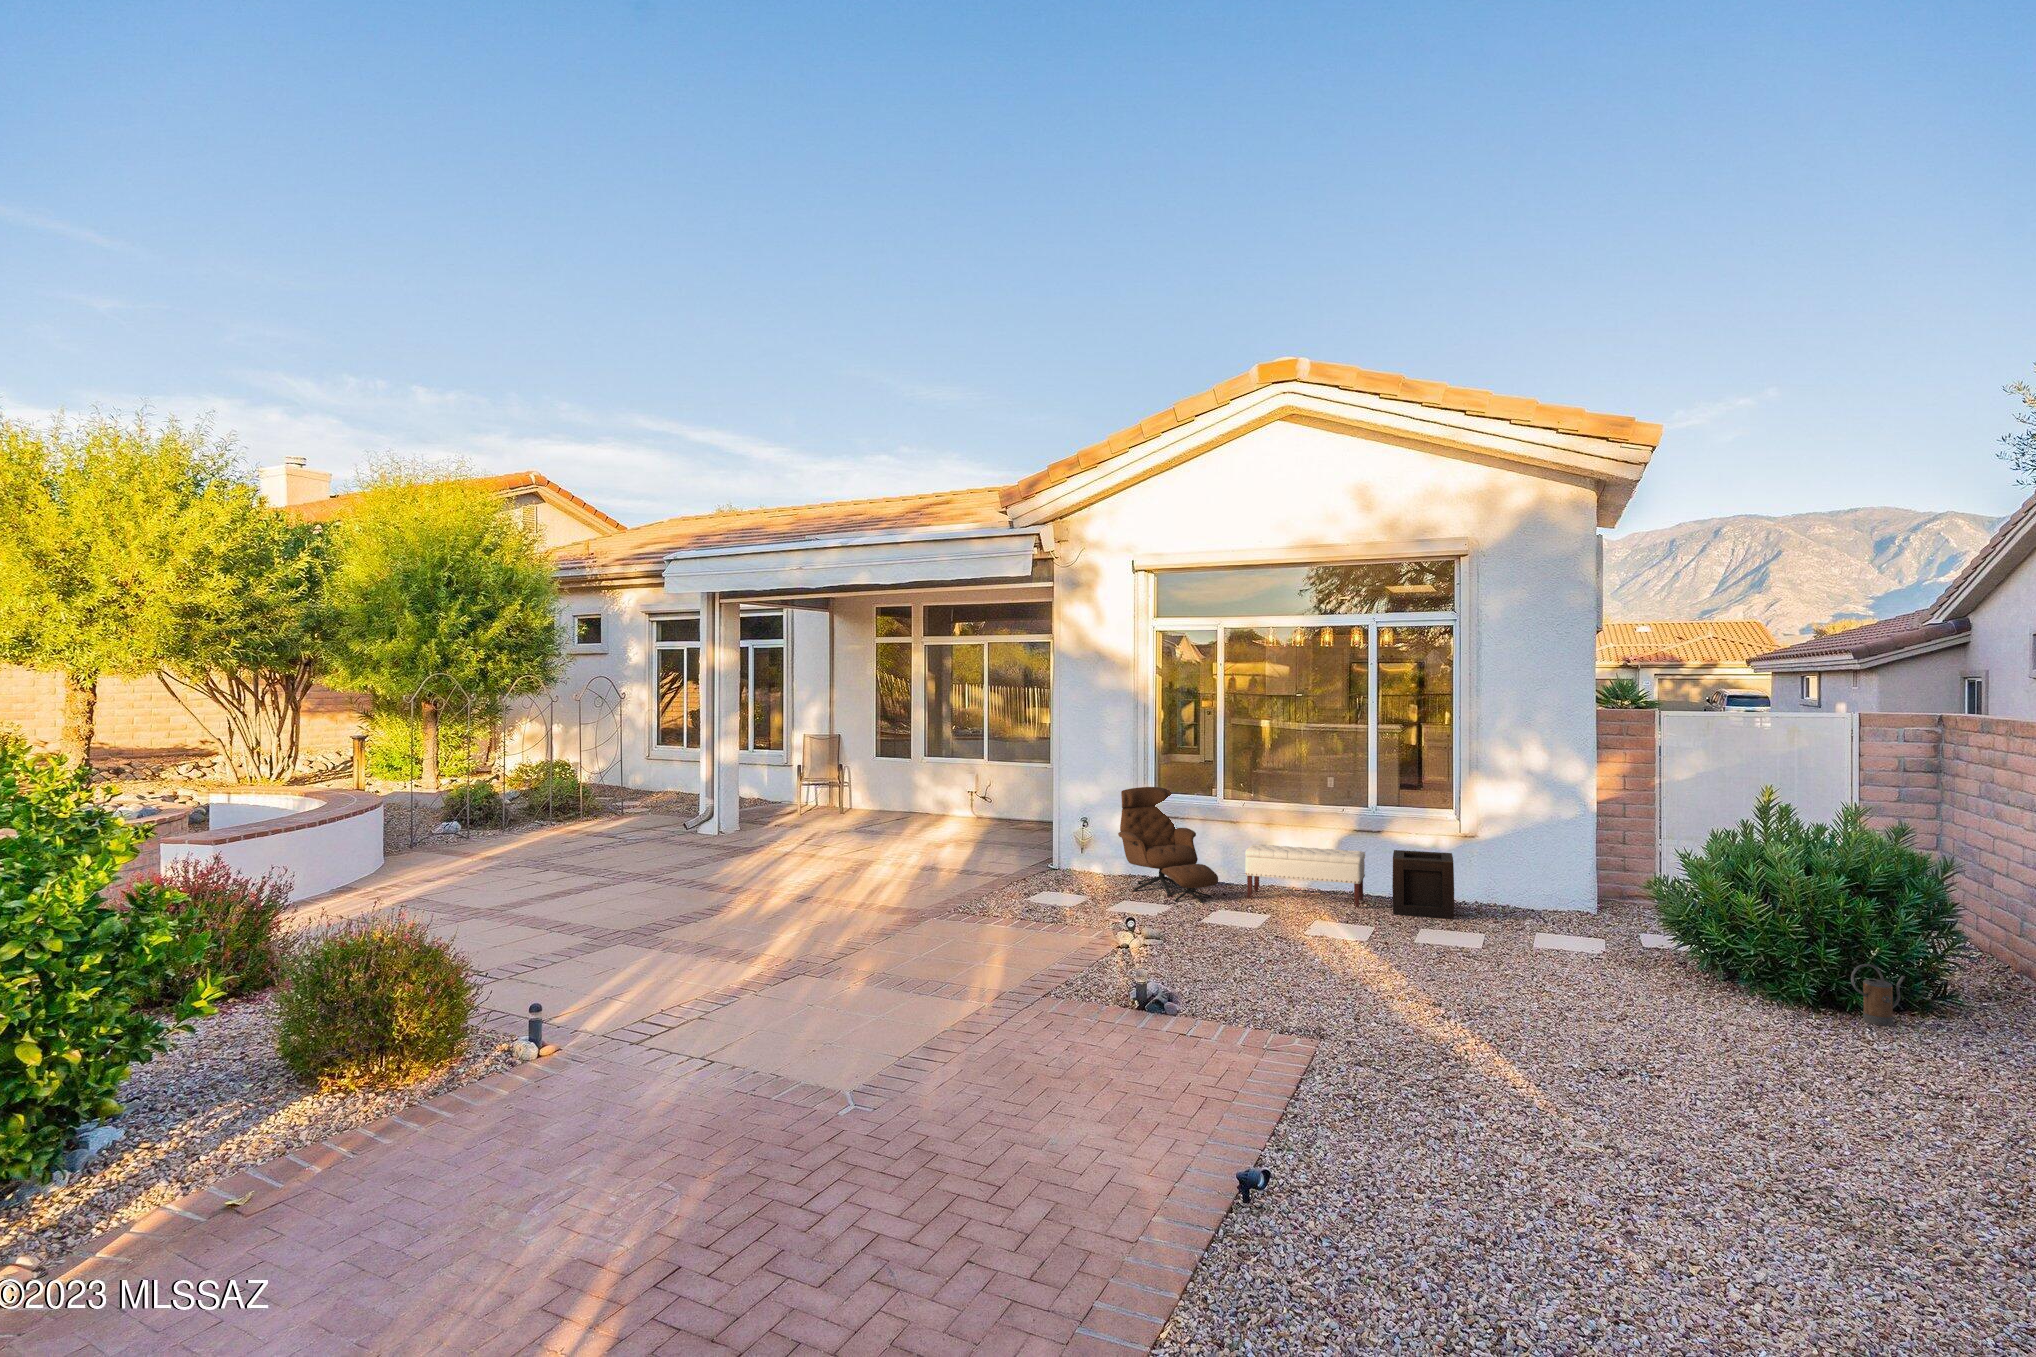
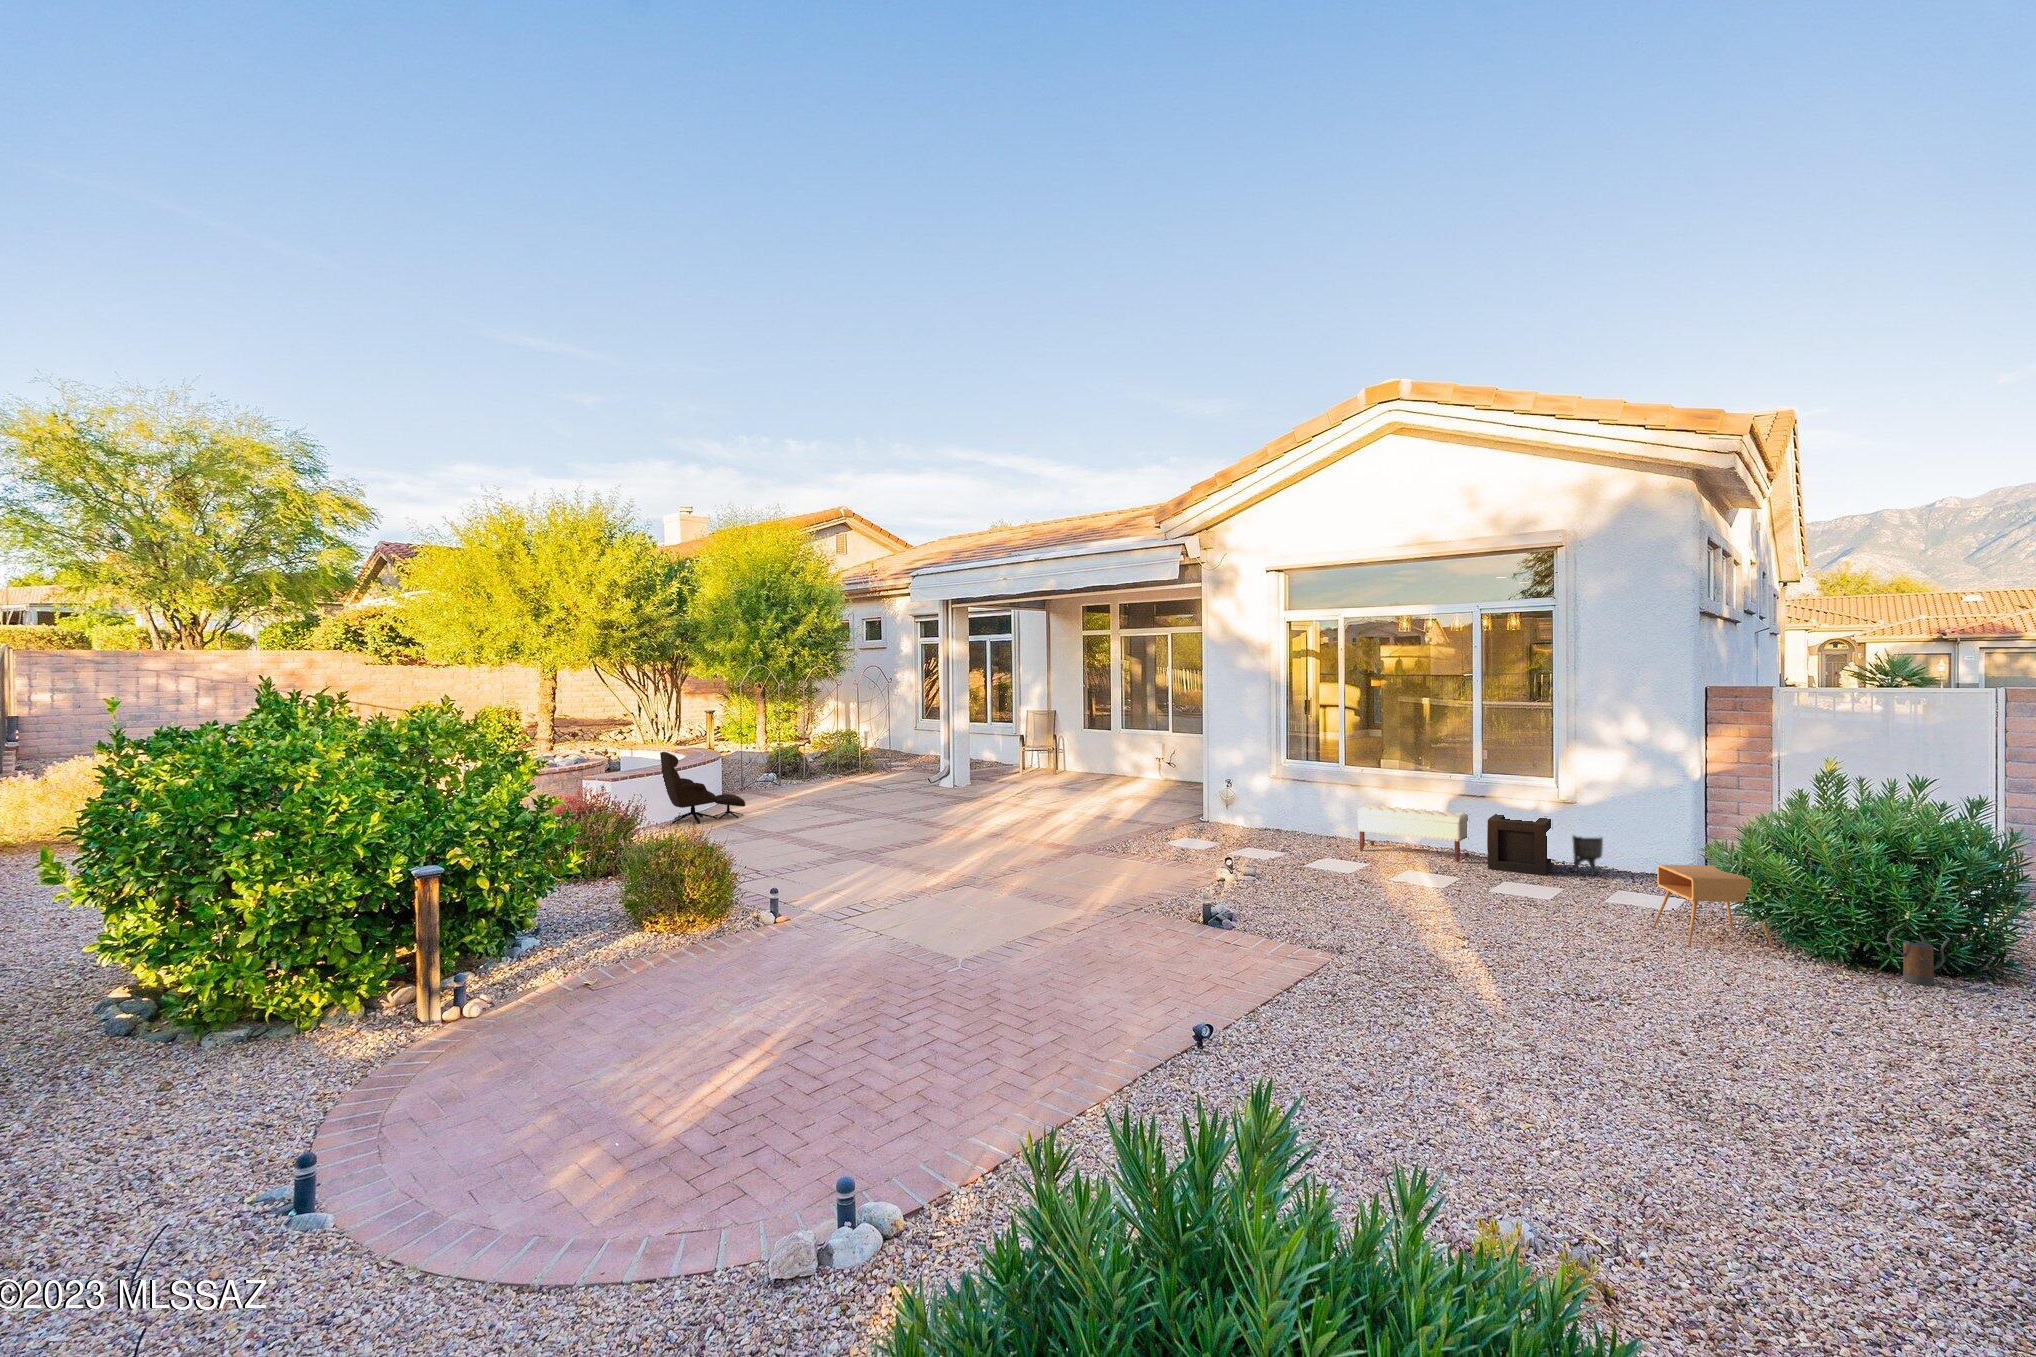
lounge chair: present [1118,787,1218,903] -> present [660,752,745,824]
planter: none [1475,871,1506,916] -> present [1572,835,1603,875]
side table: none [1601,905,1729,997] -> present [1653,865,1775,949]

